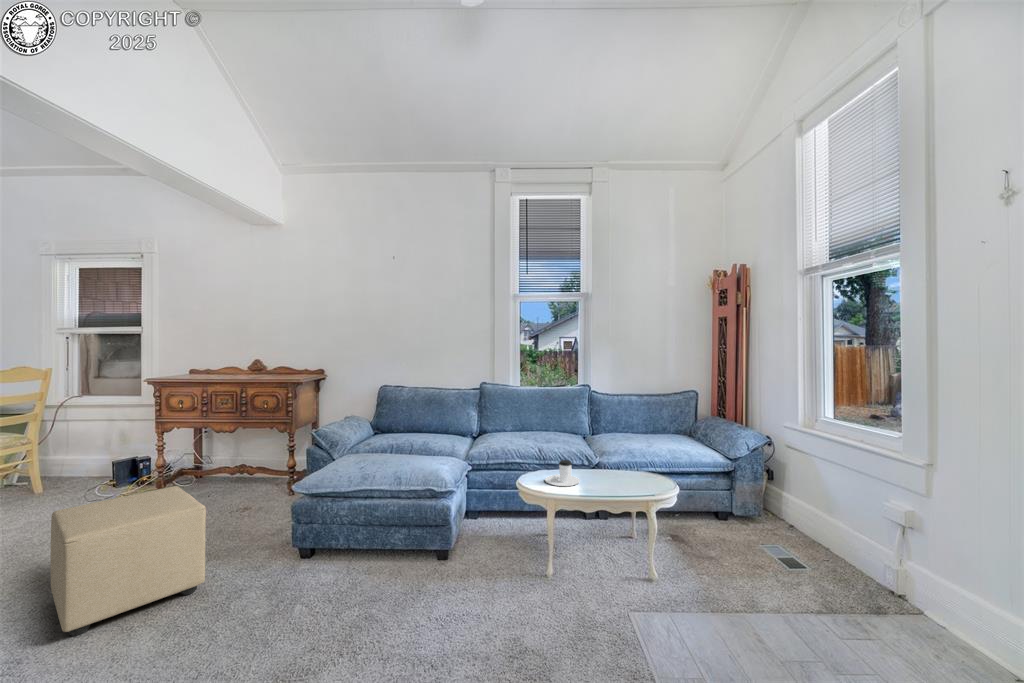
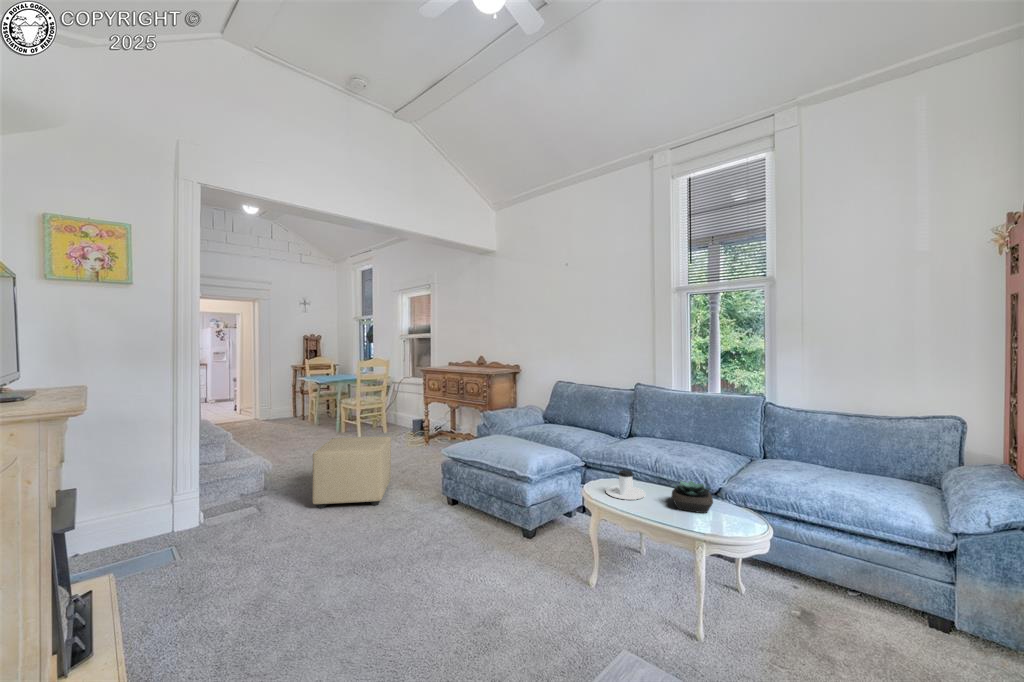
succulent plant: none [597,458,635,483] -> present [671,481,713,513]

